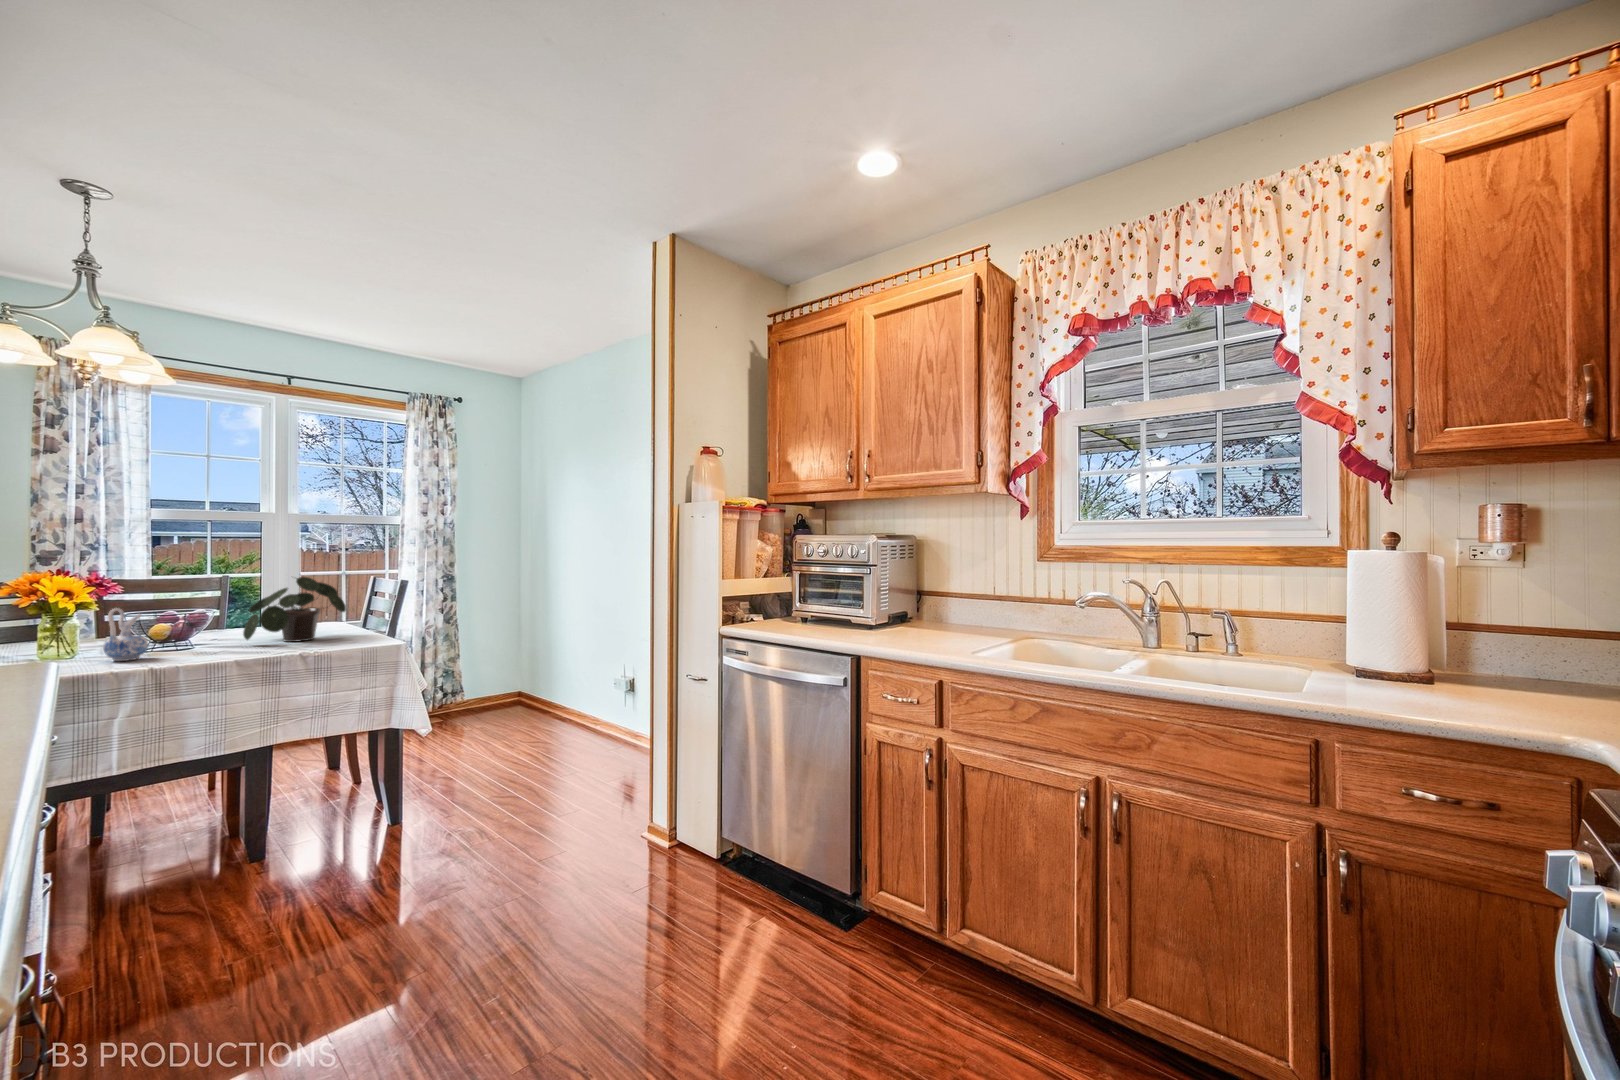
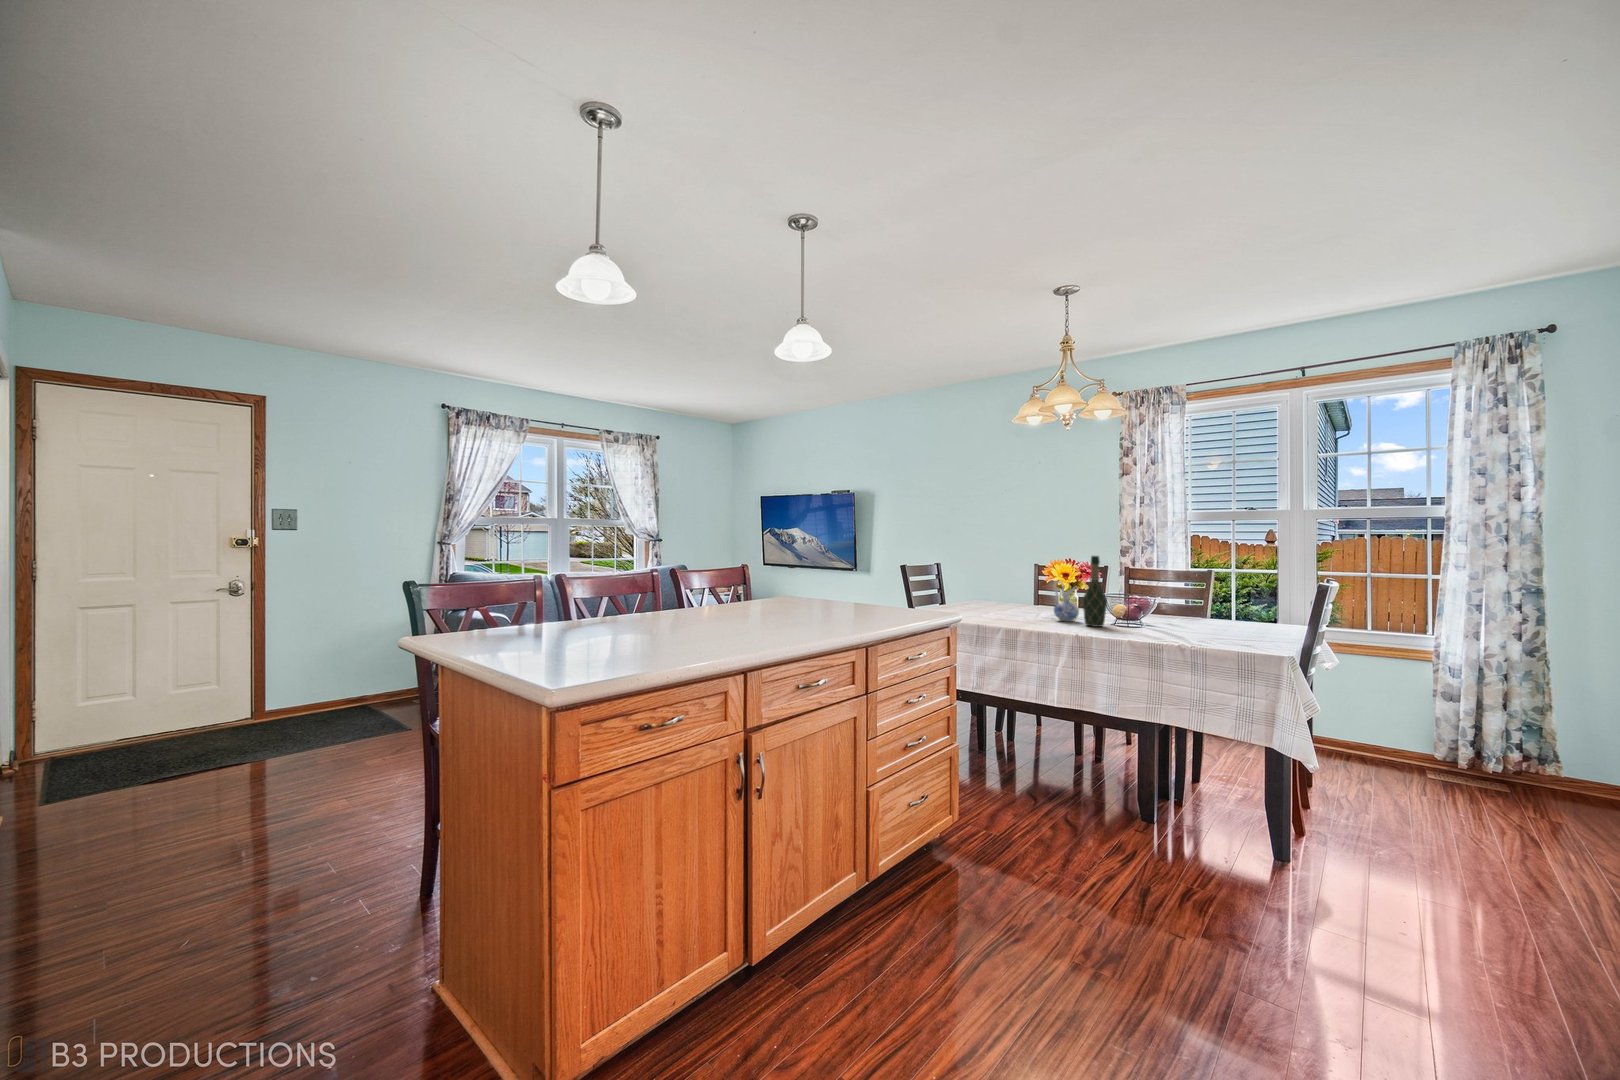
wine bottle: none [175,573,213,660] -> present [1083,556,1107,627]
potted plant: present [243,577,346,642] -> none [1153,565,1243,629]

